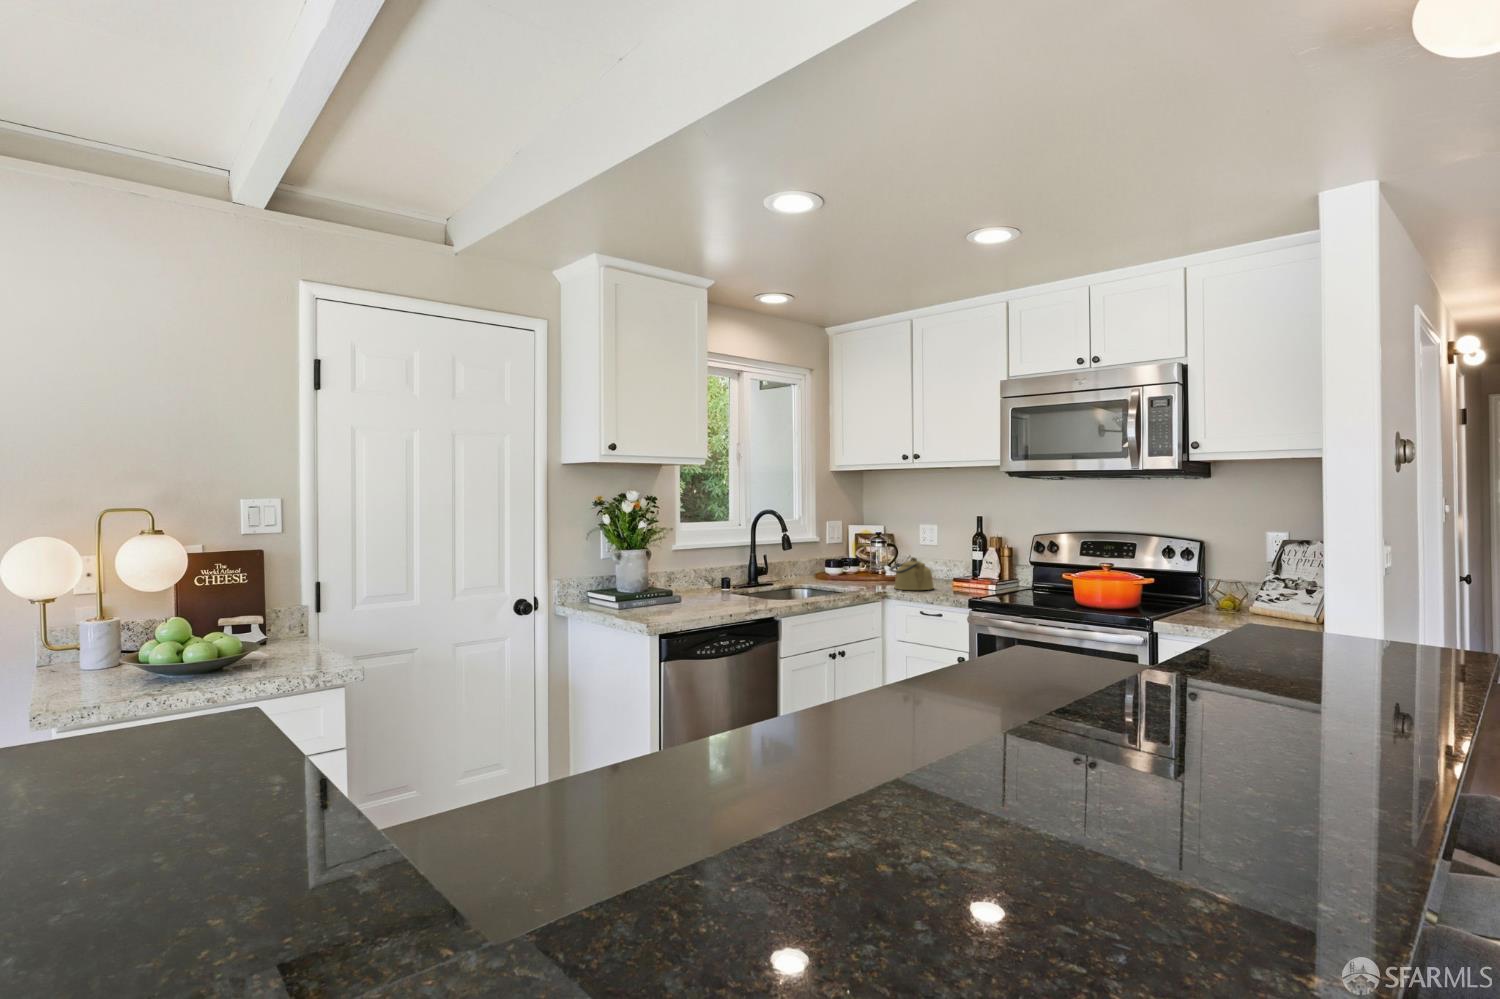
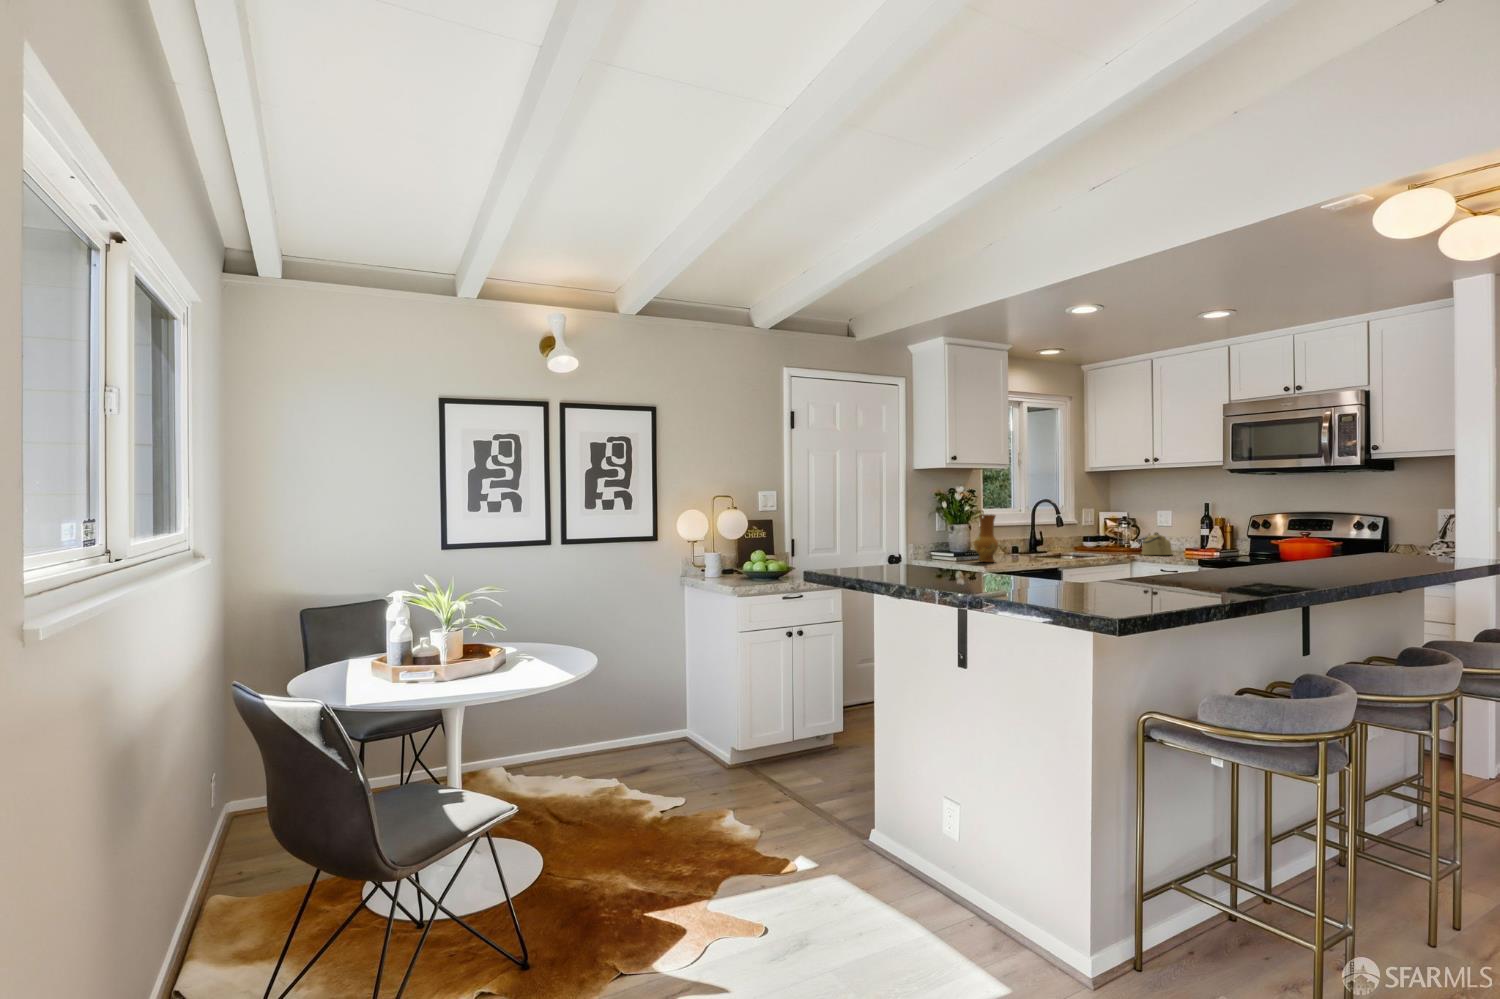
ceramic jug: none [644,536,680,611] -> present [974,514,998,562]

